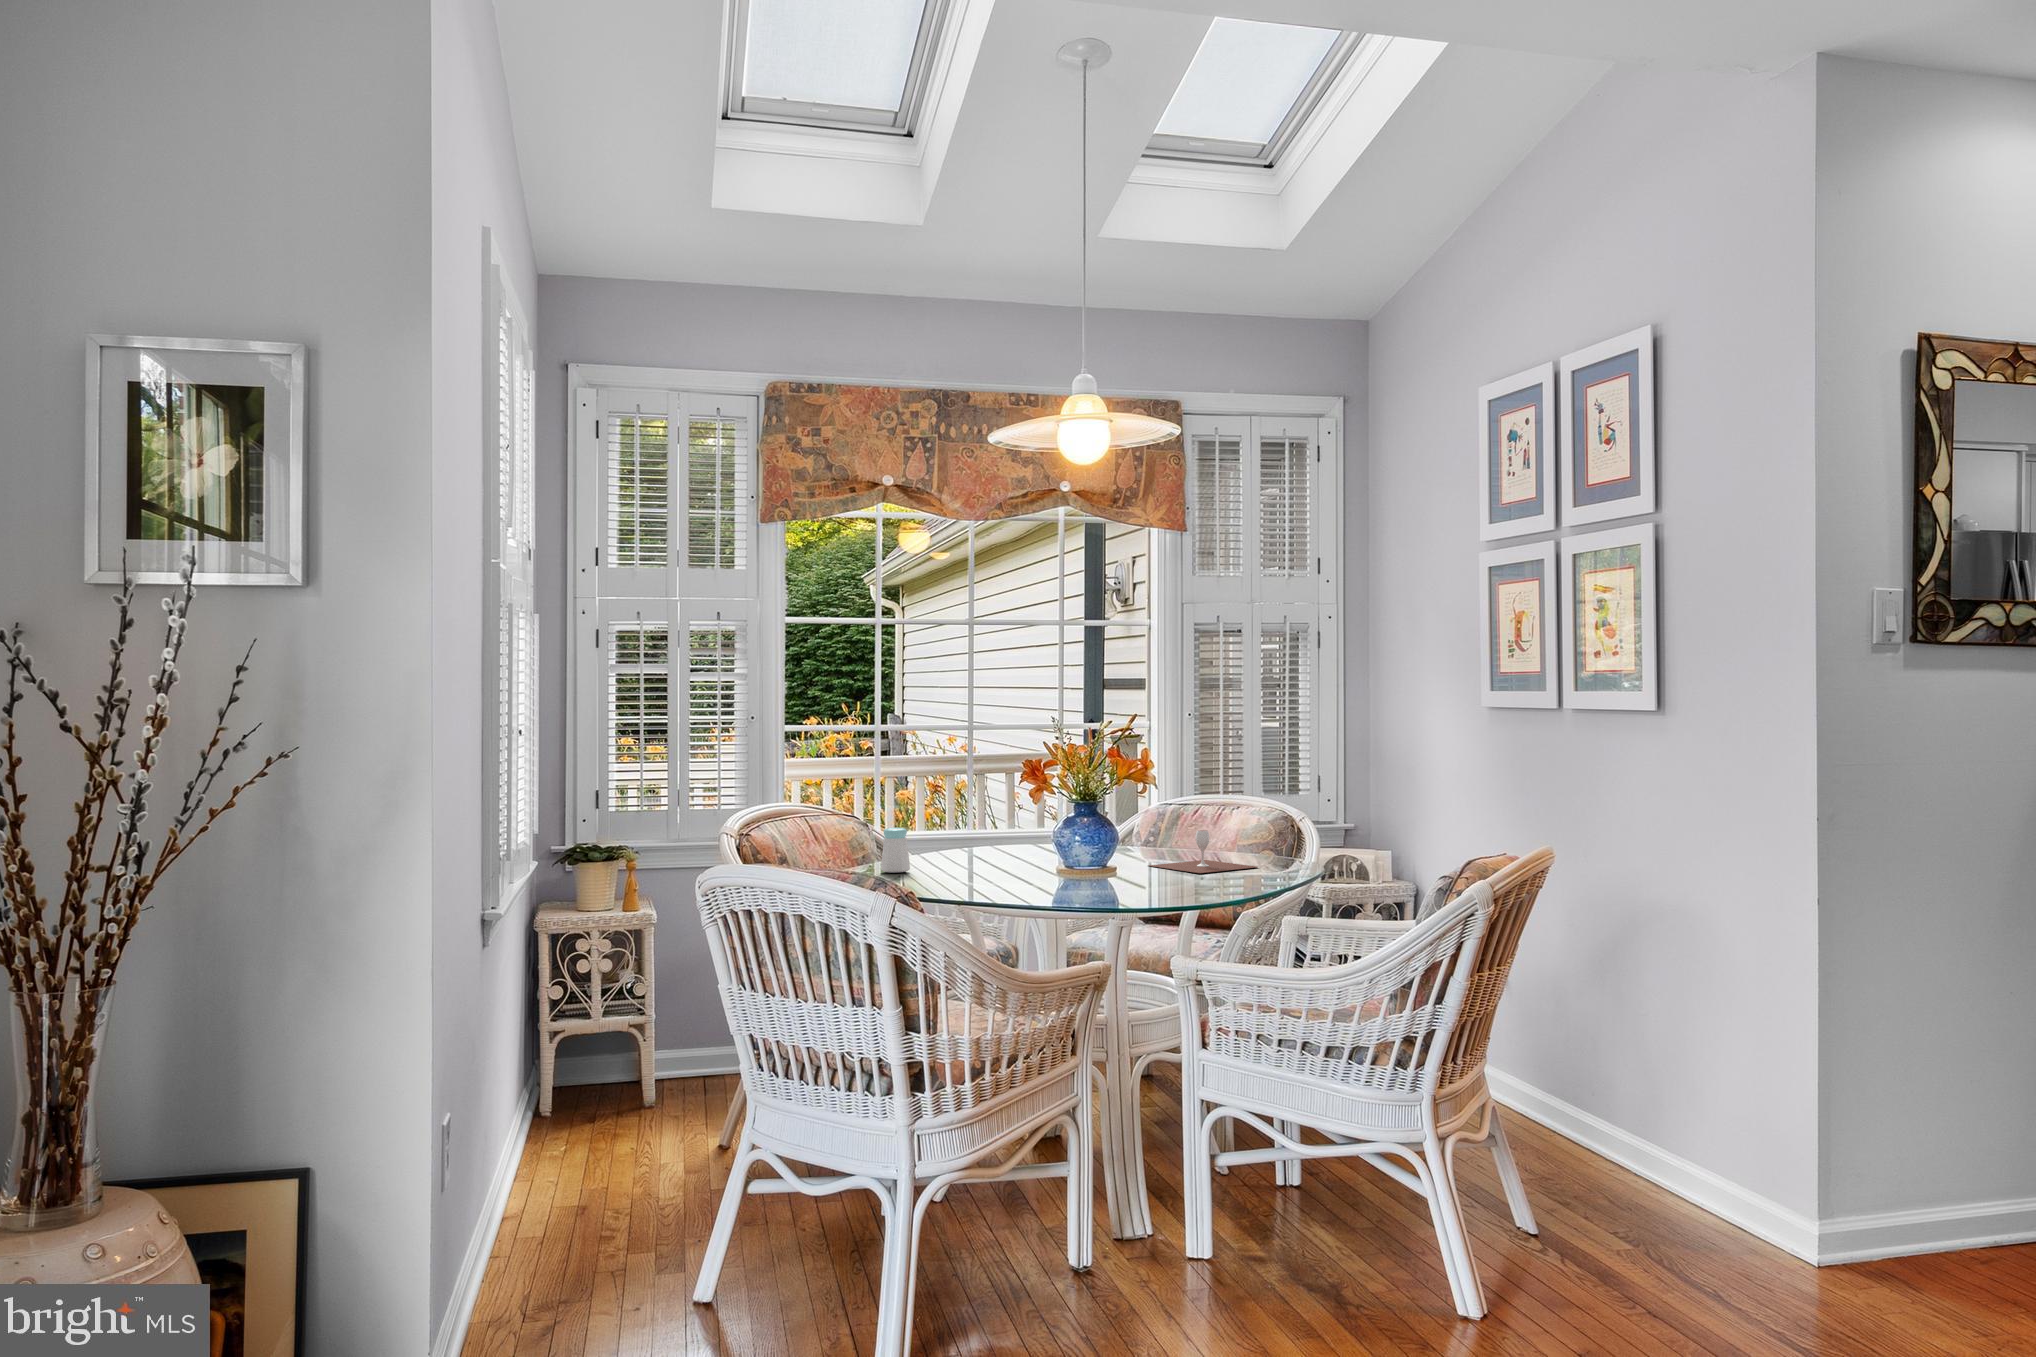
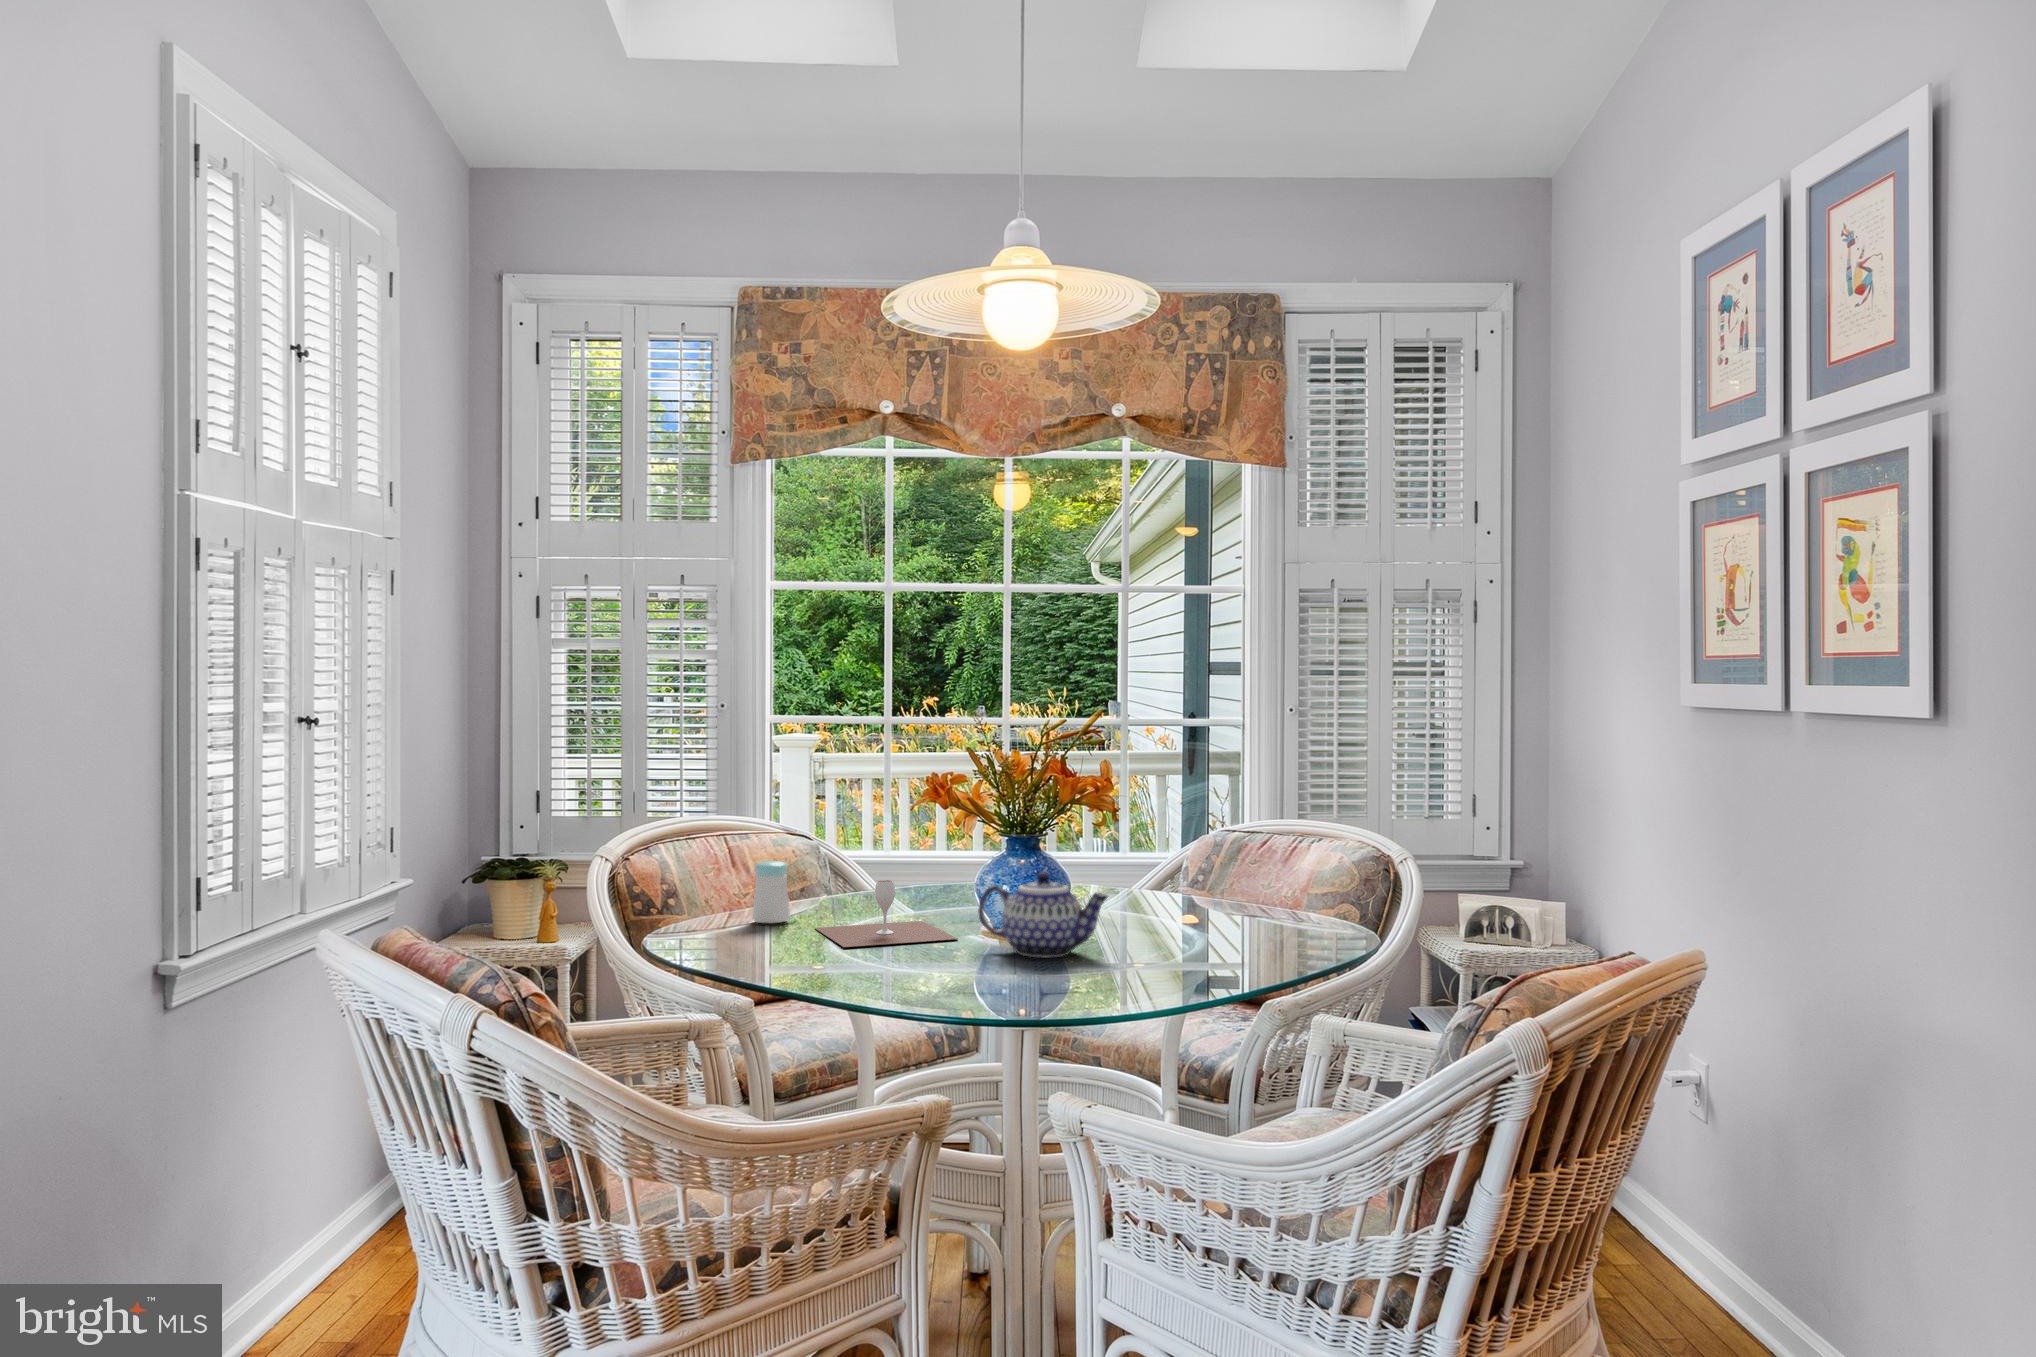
teapot: none [1069,825,1161,882] -> present [978,872,1108,958]
wine glass: present [1148,830,1257,873] -> present [815,880,958,947]

